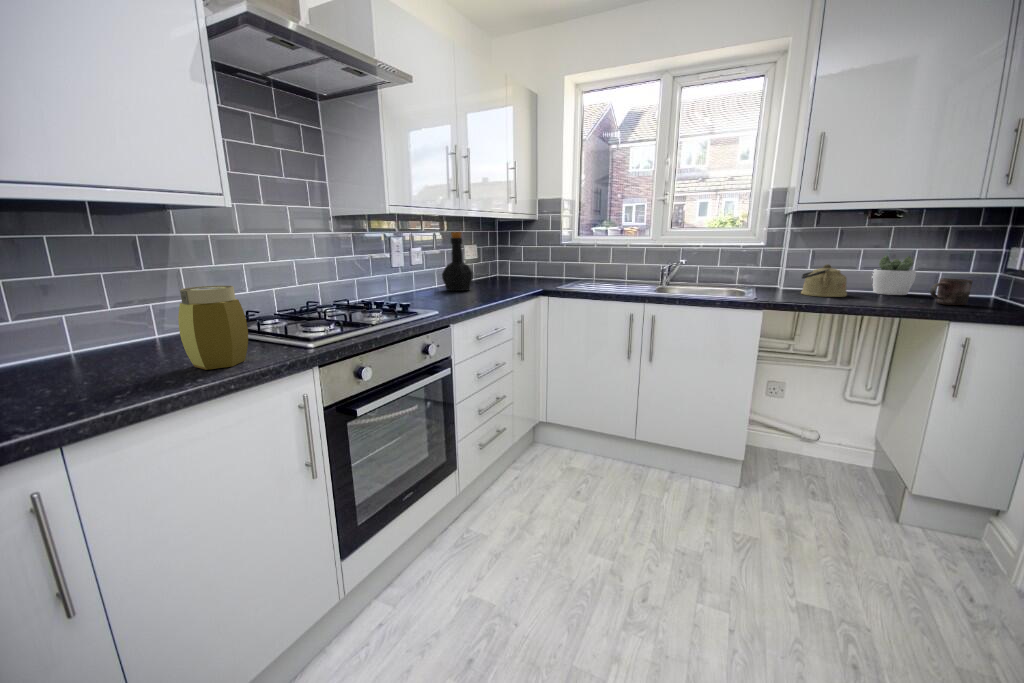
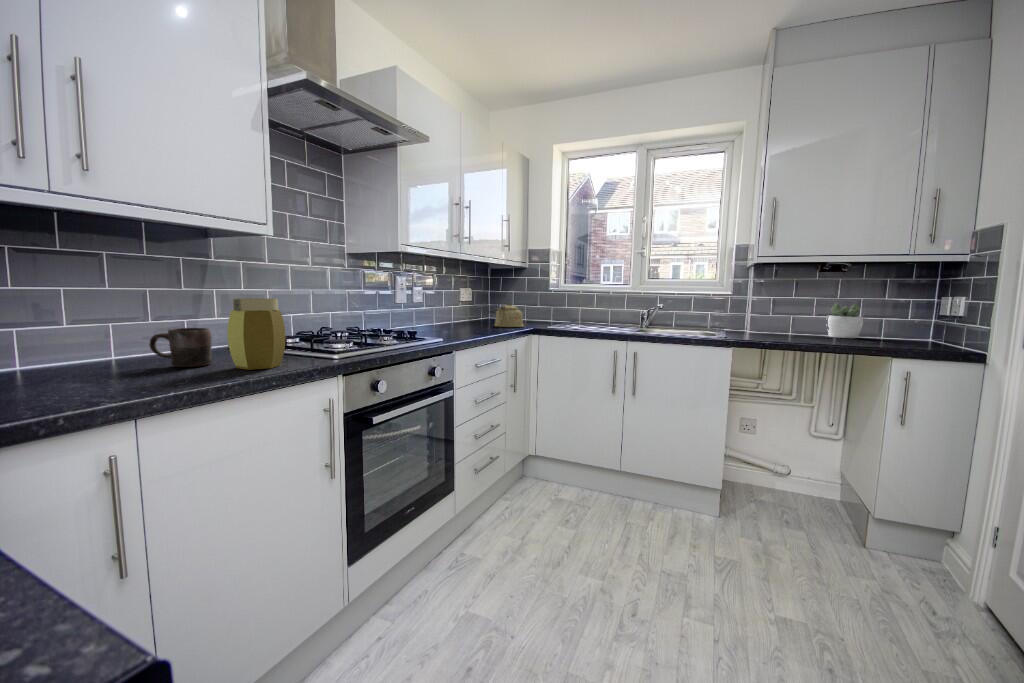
bottle: present [442,232,473,291] -> none [441,274,470,328]
kettle: present [801,264,847,297] -> present [490,303,524,327]
mug: present [930,278,973,305] -> present [149,328,212,367]

